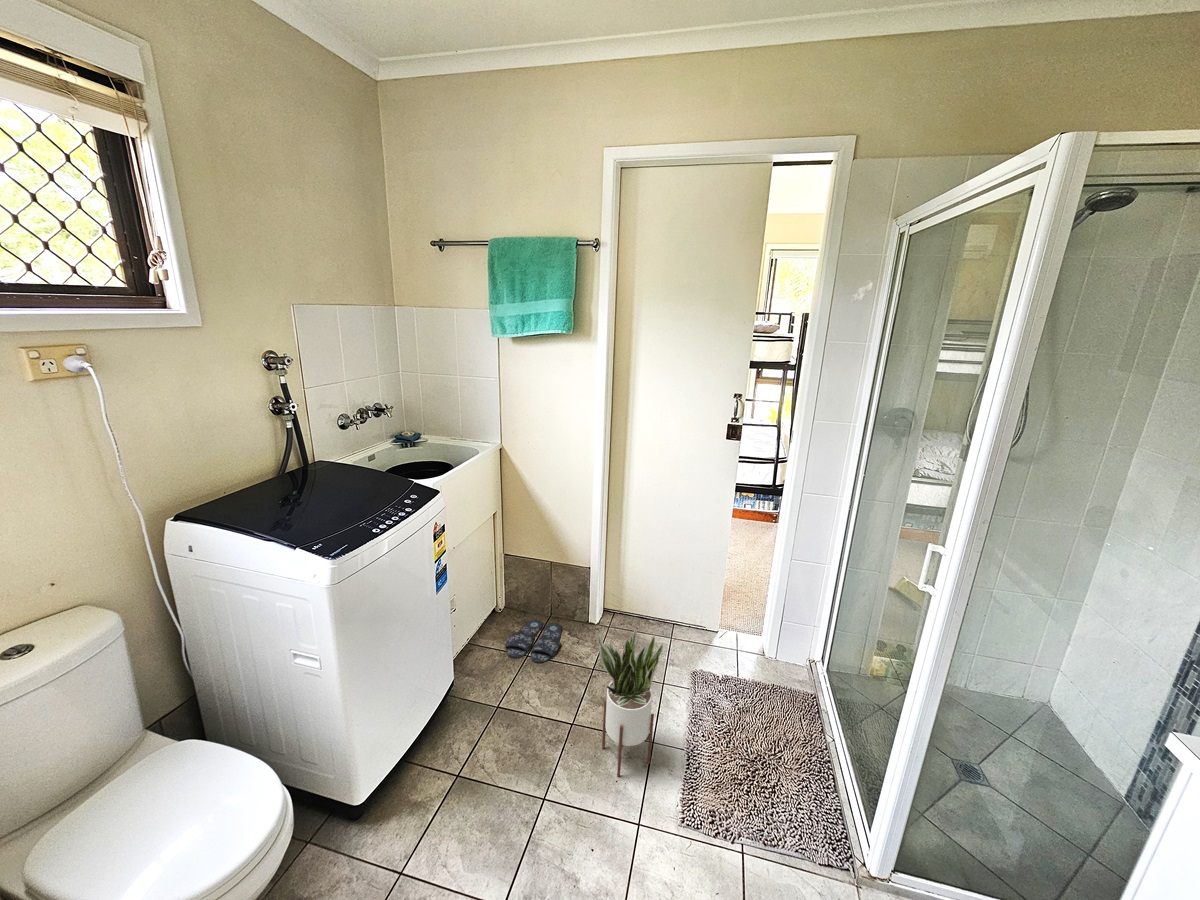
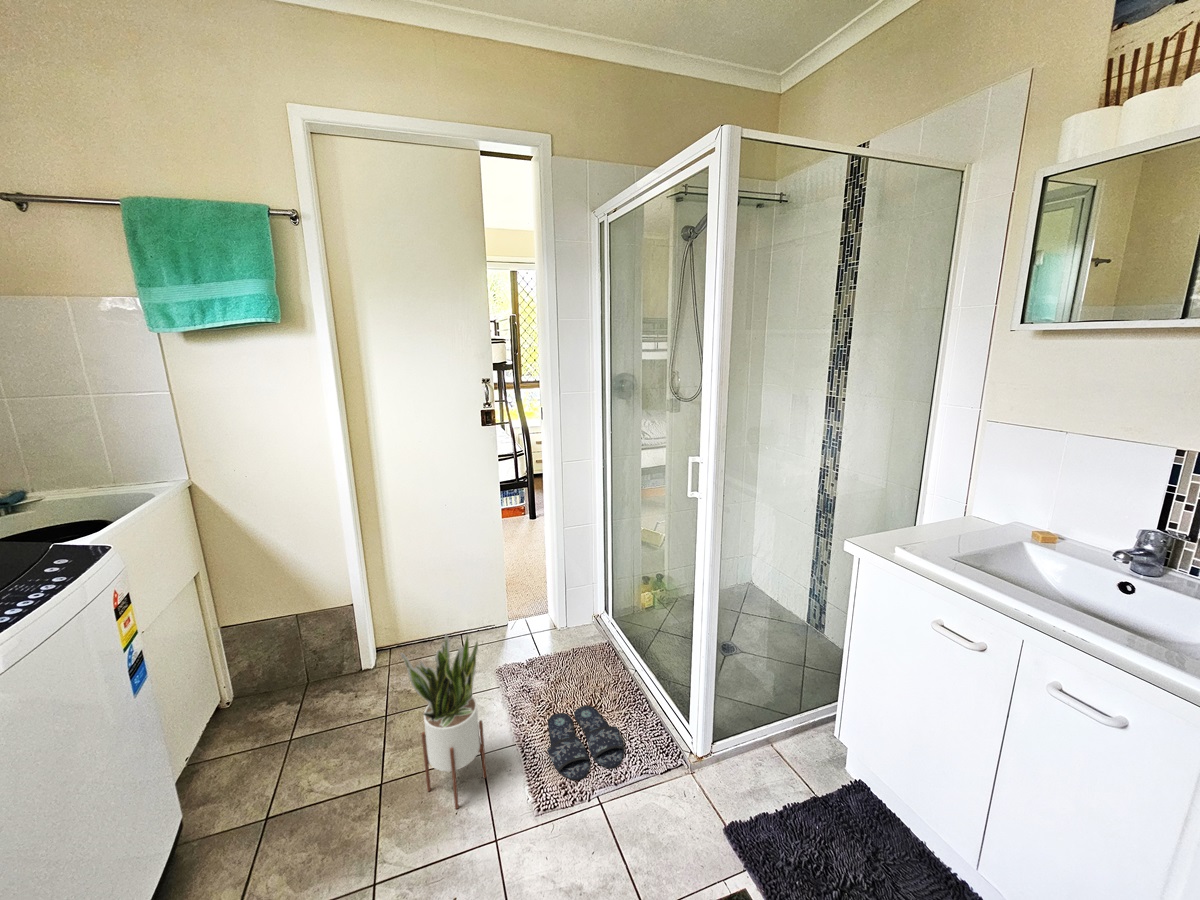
slippers: present [506,619,562,663] -> present [547,705,624,780]

